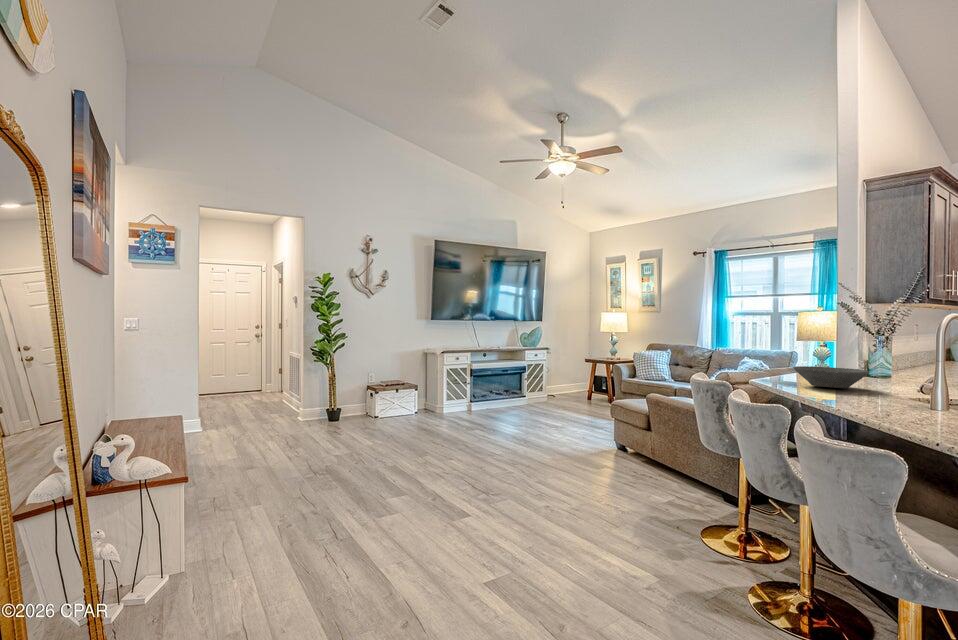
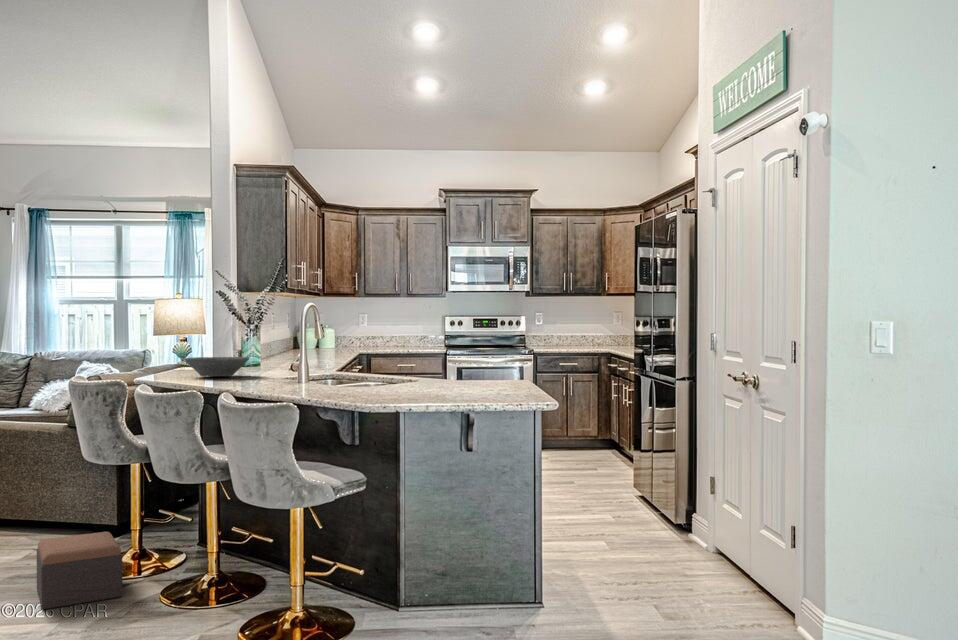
footstool: none [651,502,719,577] -> present [37,532,122,609]

